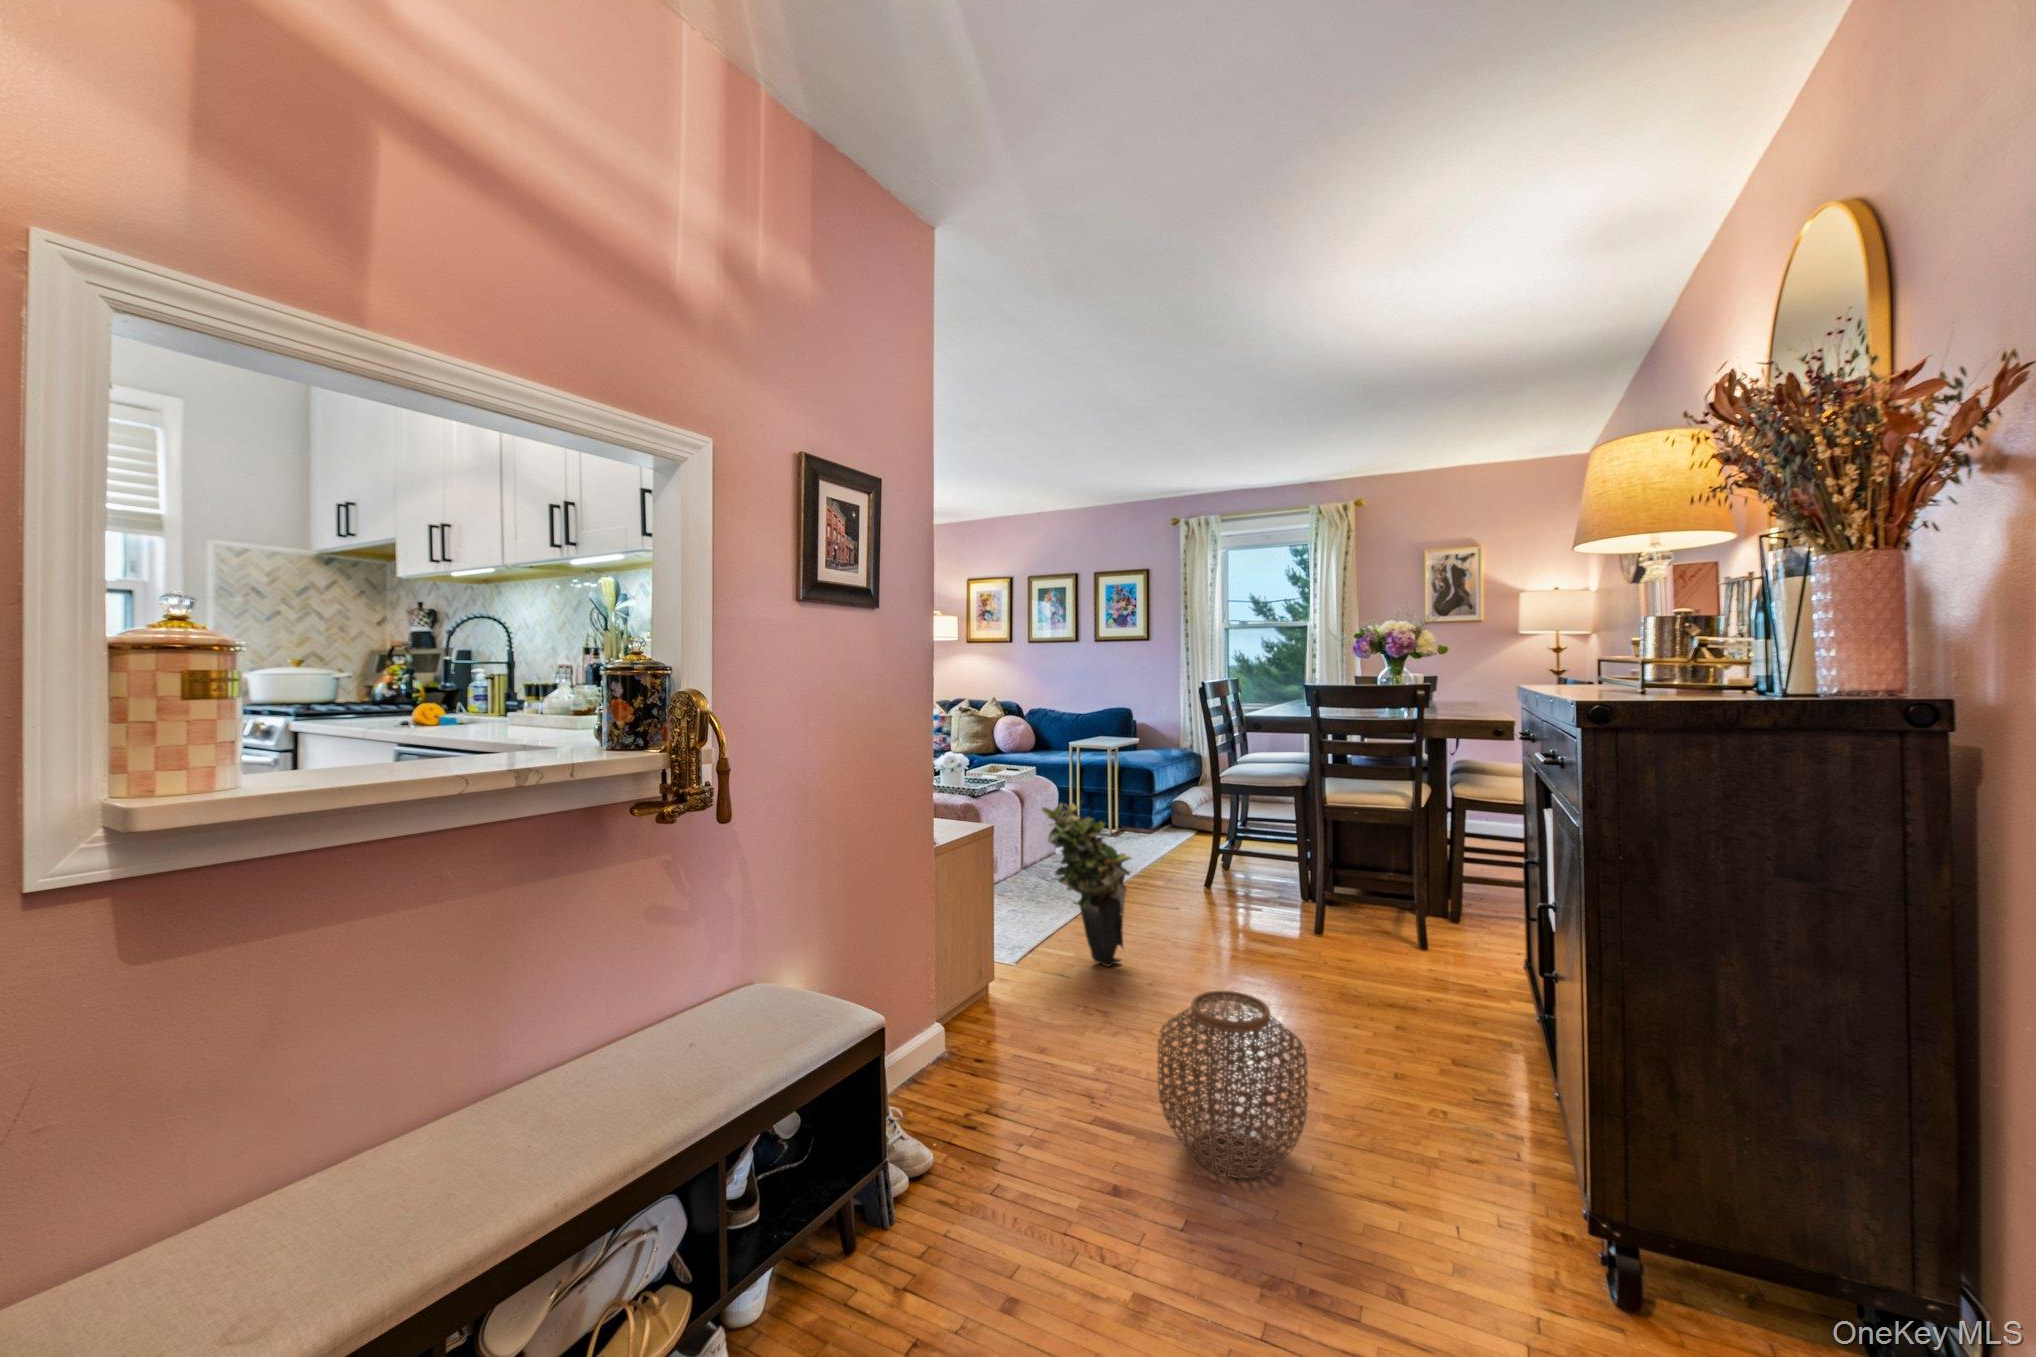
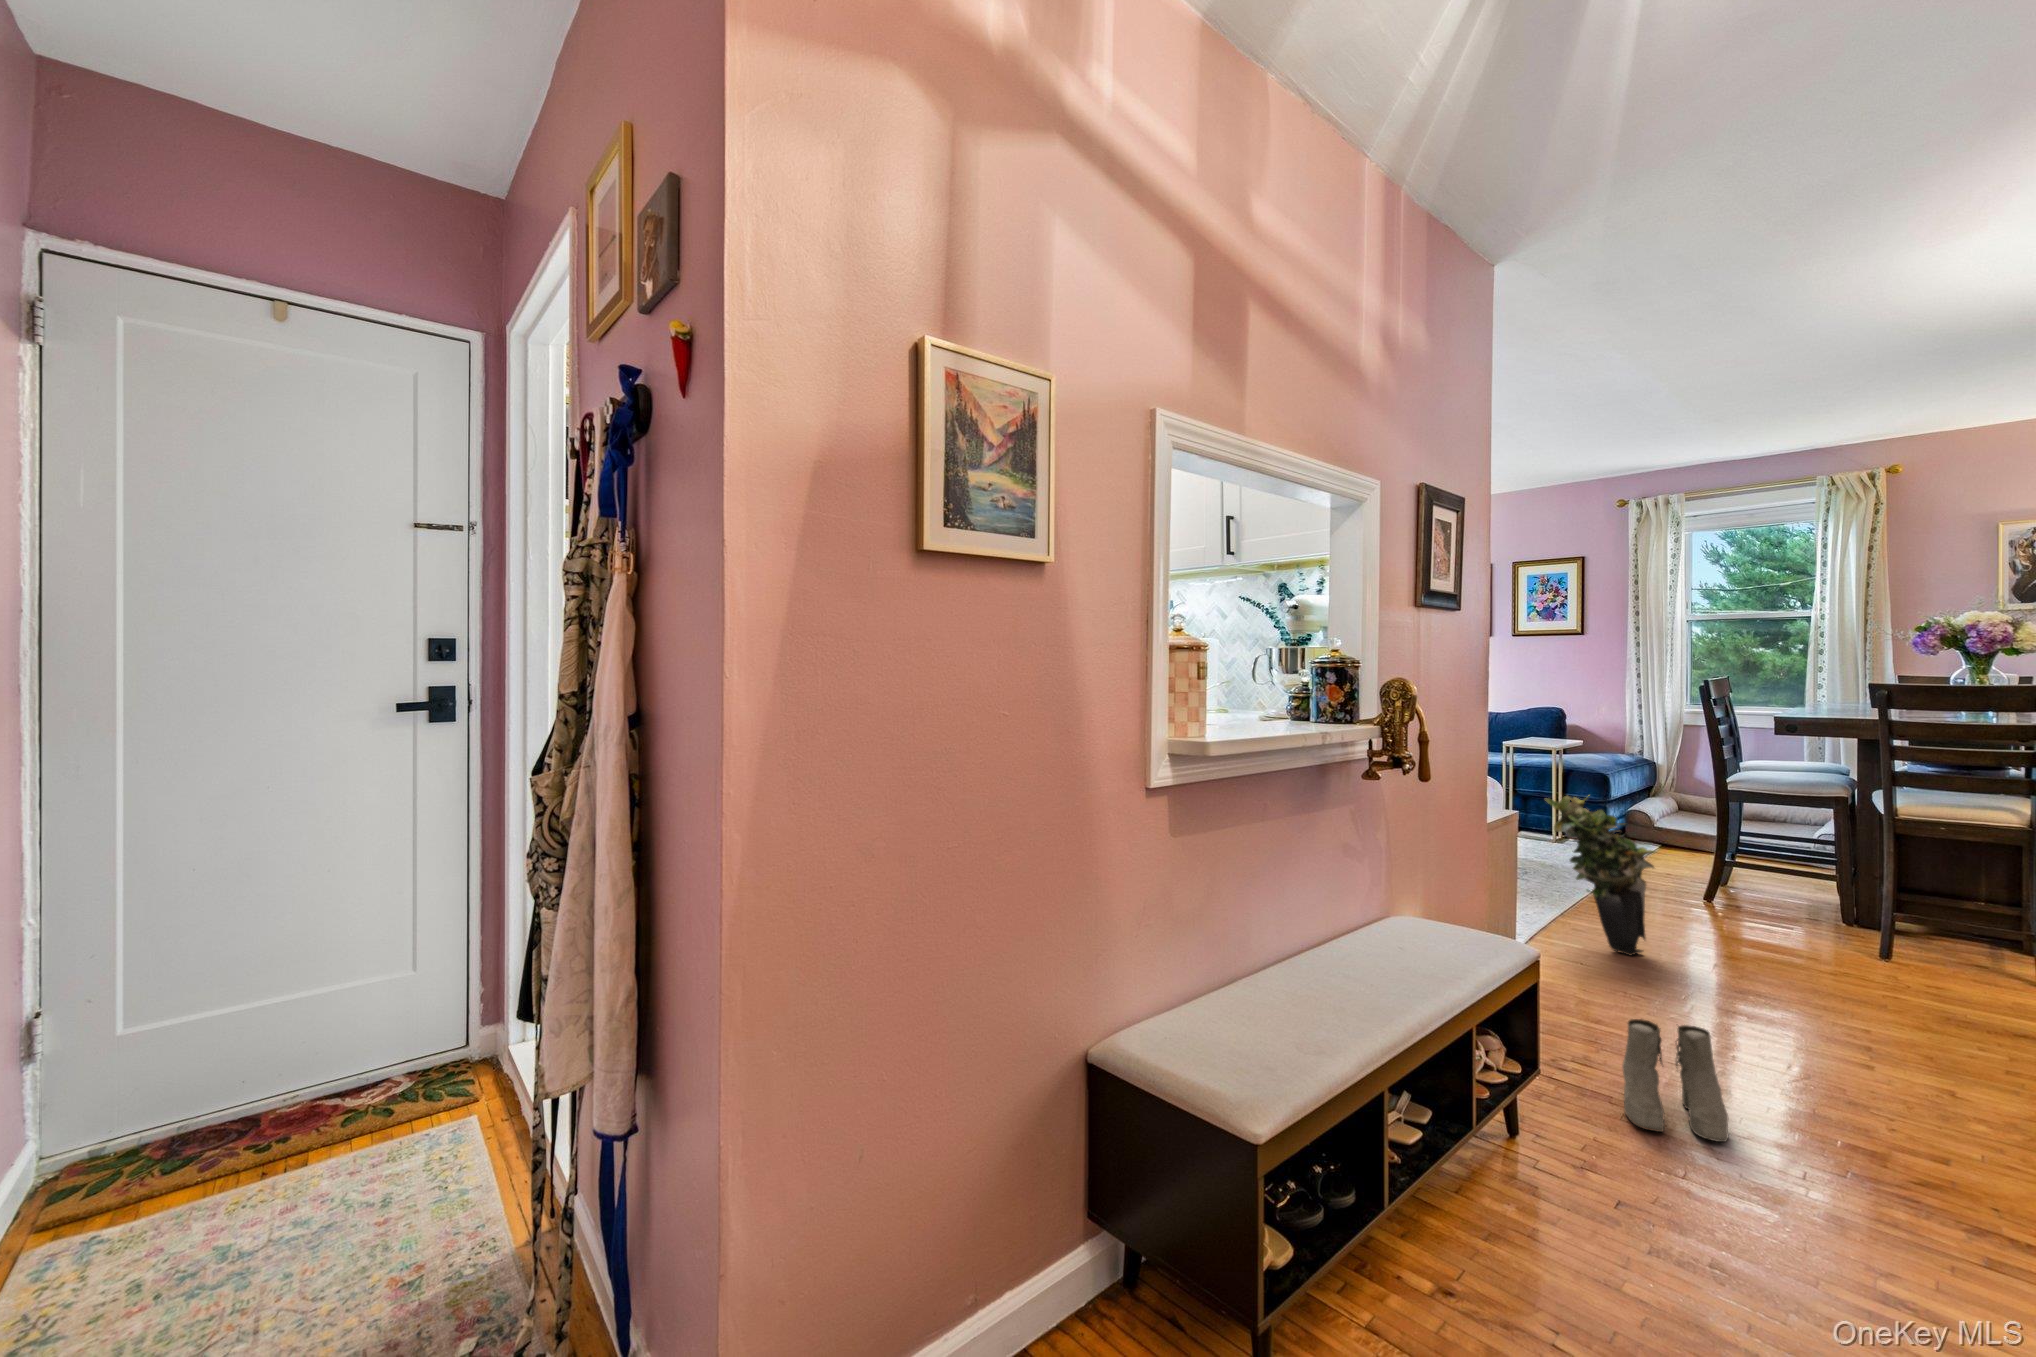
woven basket: present [1158,991,1308,1179] -> none [1774,961,1961,1127]
boots: none [978,1094,1079,1253] -> present [1622,1019,1729,1142]

